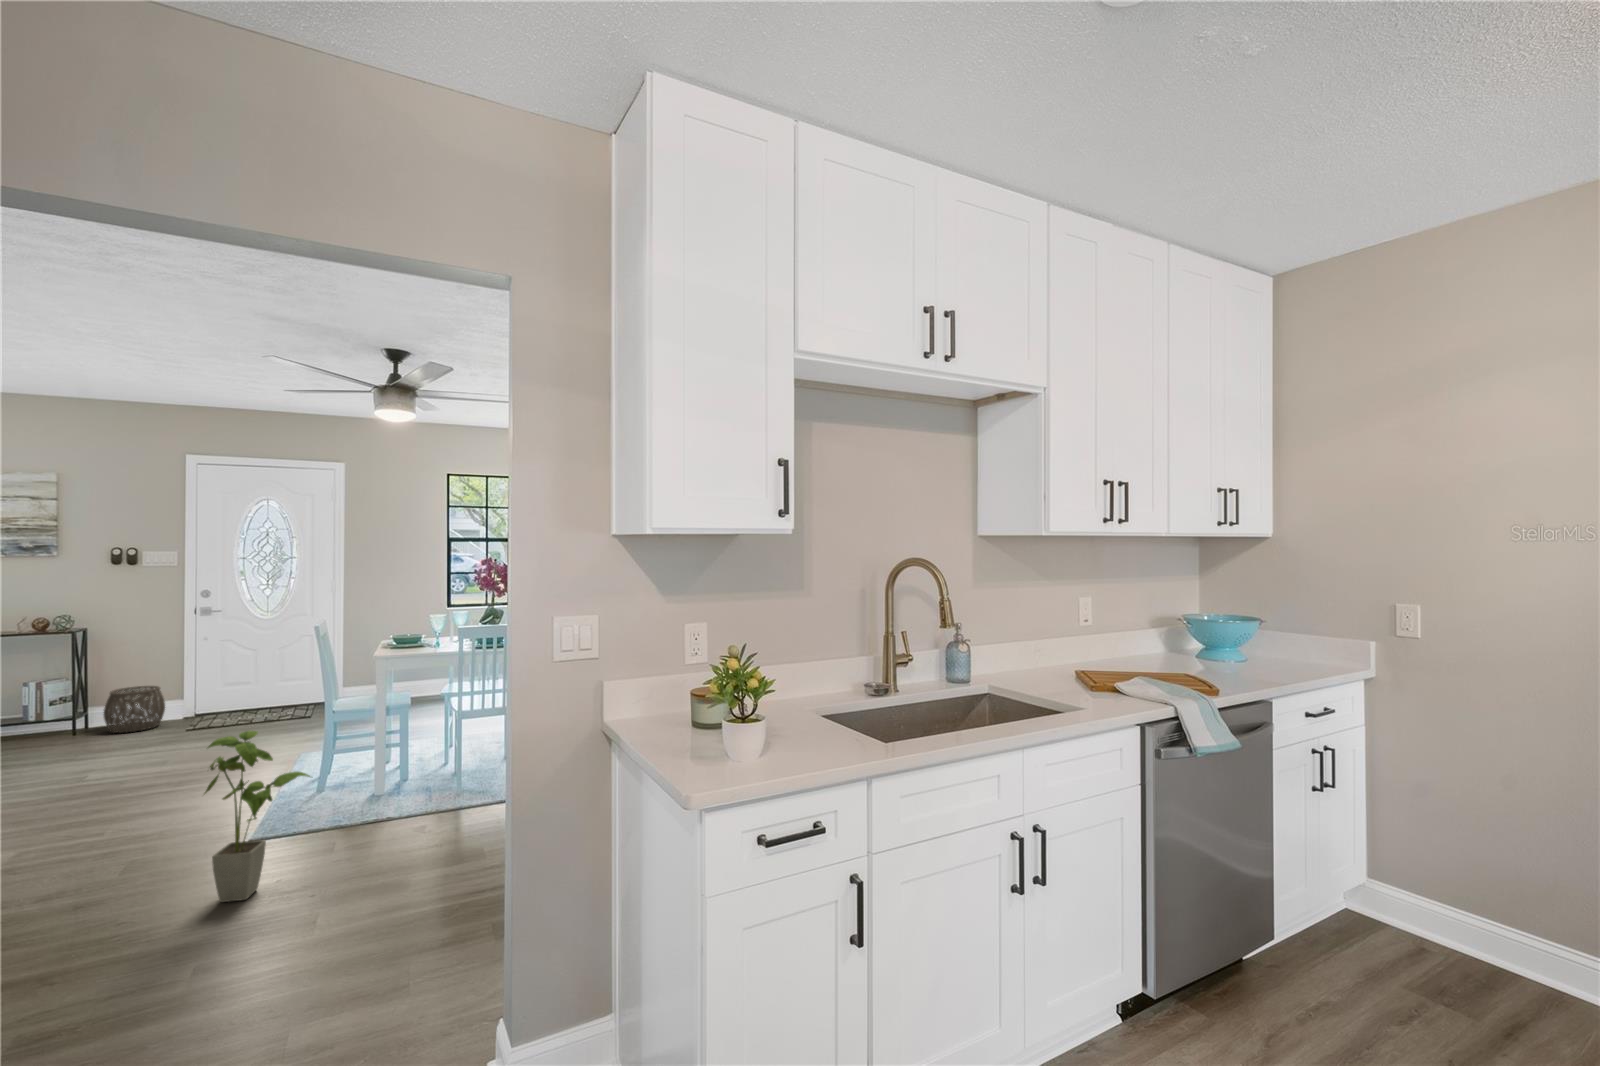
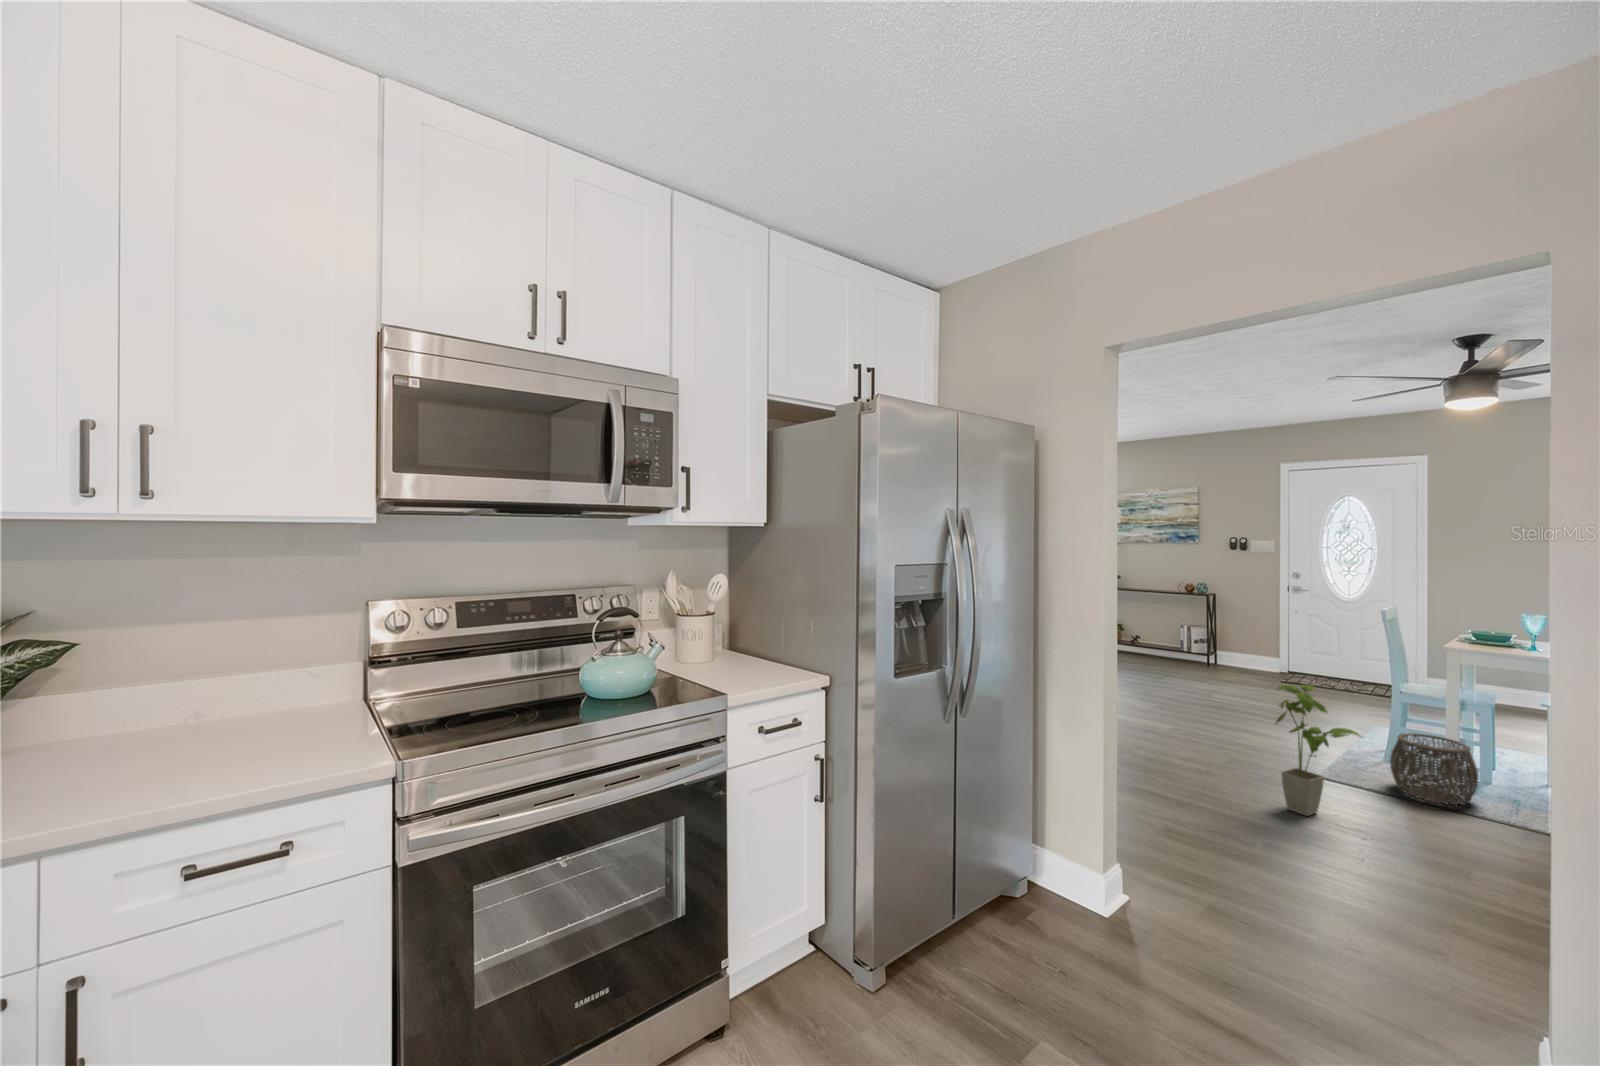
woven basket: present [104,686,165,733] -> present [1390,733,1479,805]

